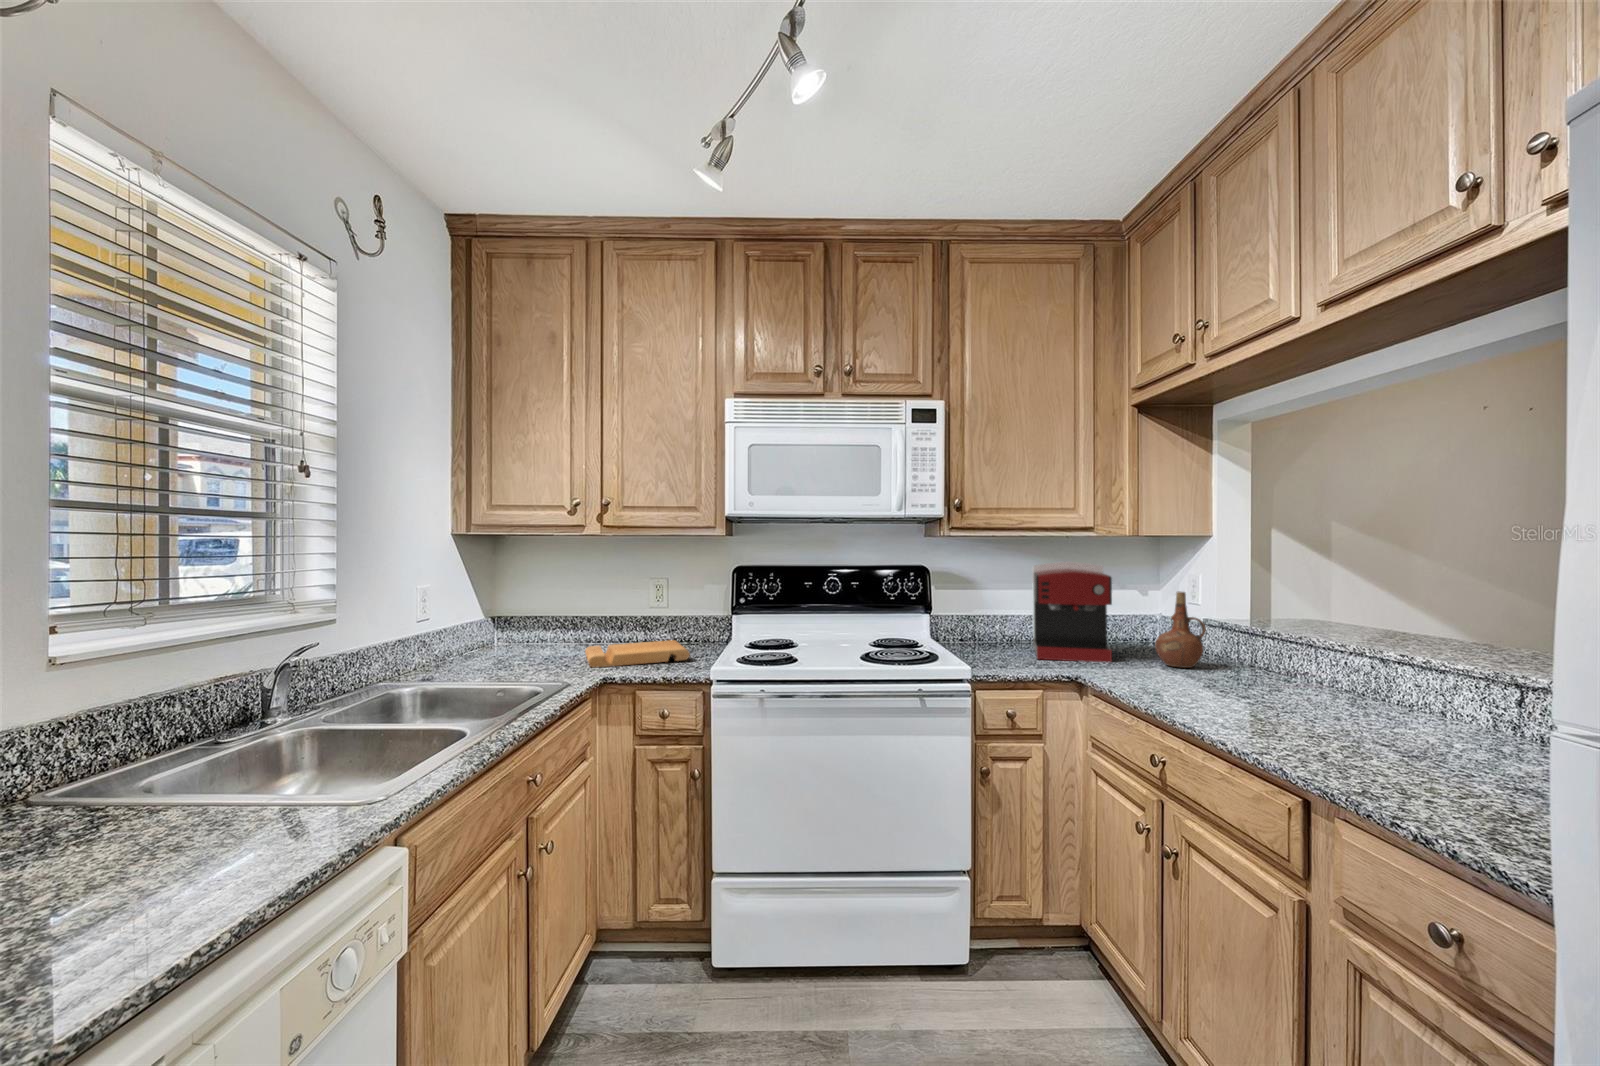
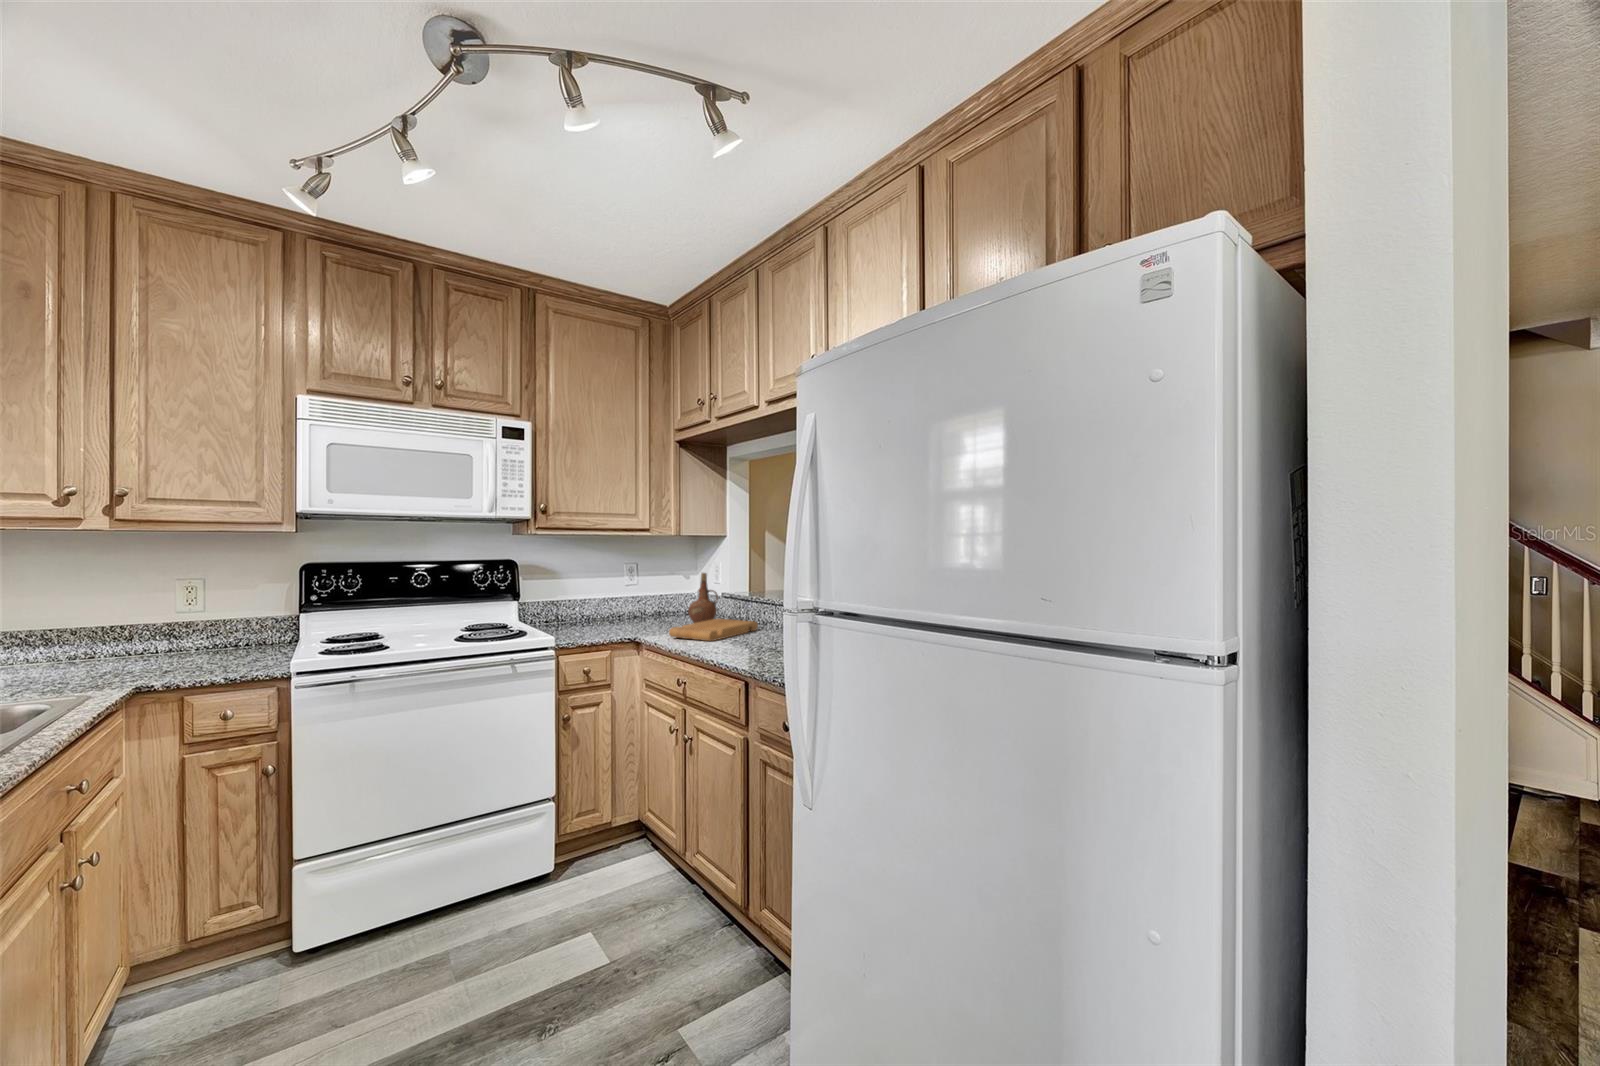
coffee maker: present [1032,562,1112,662] -> none [605,554,661,629]
cutting board: present [585,640,690,668] -> present [669,619,758,641]

